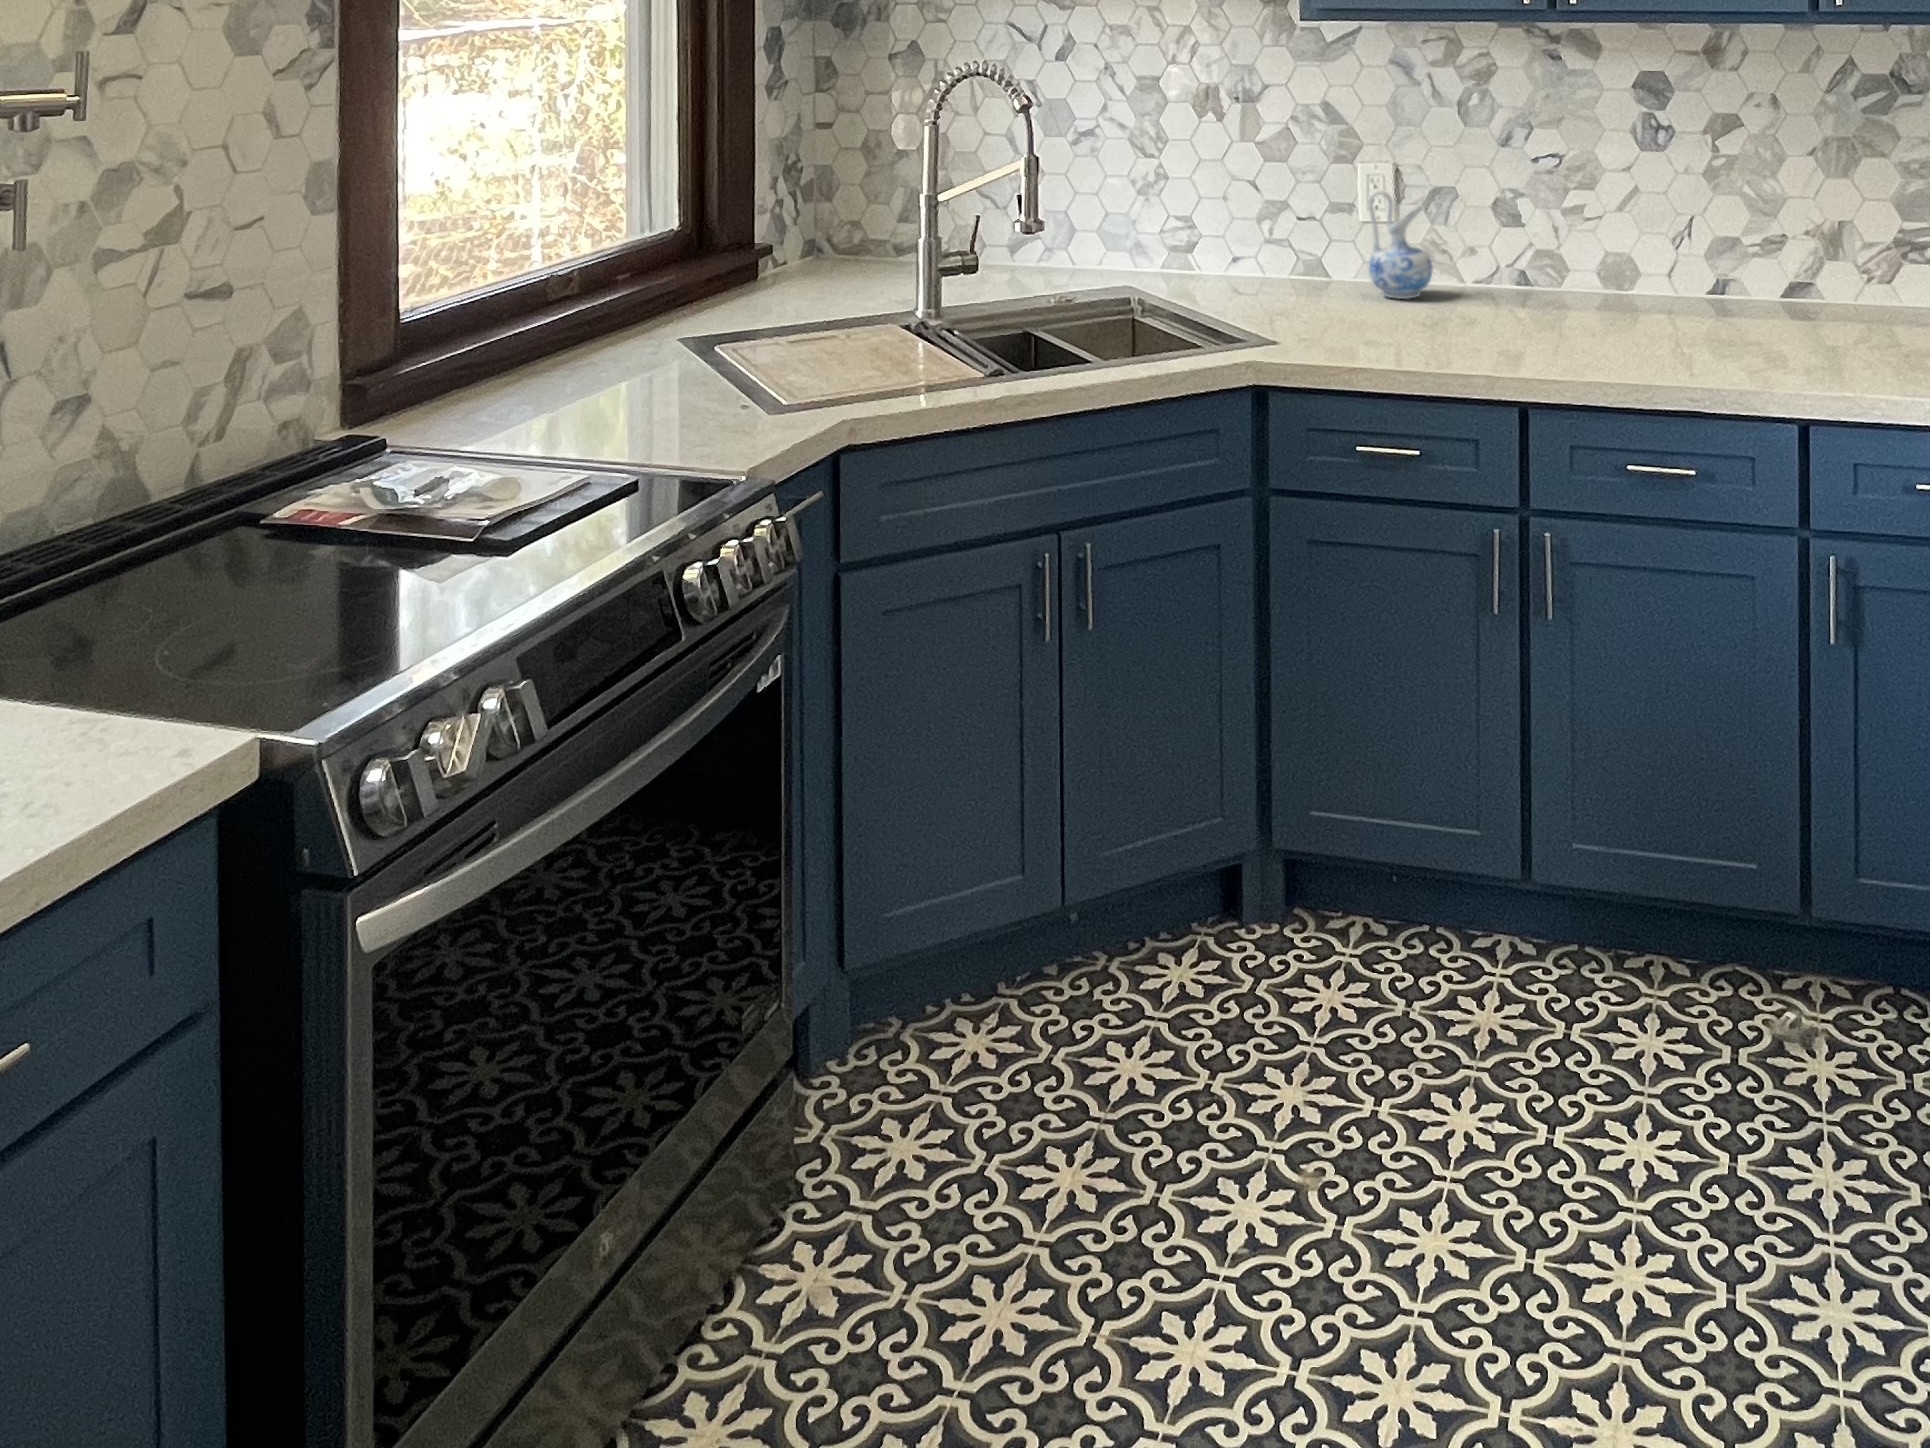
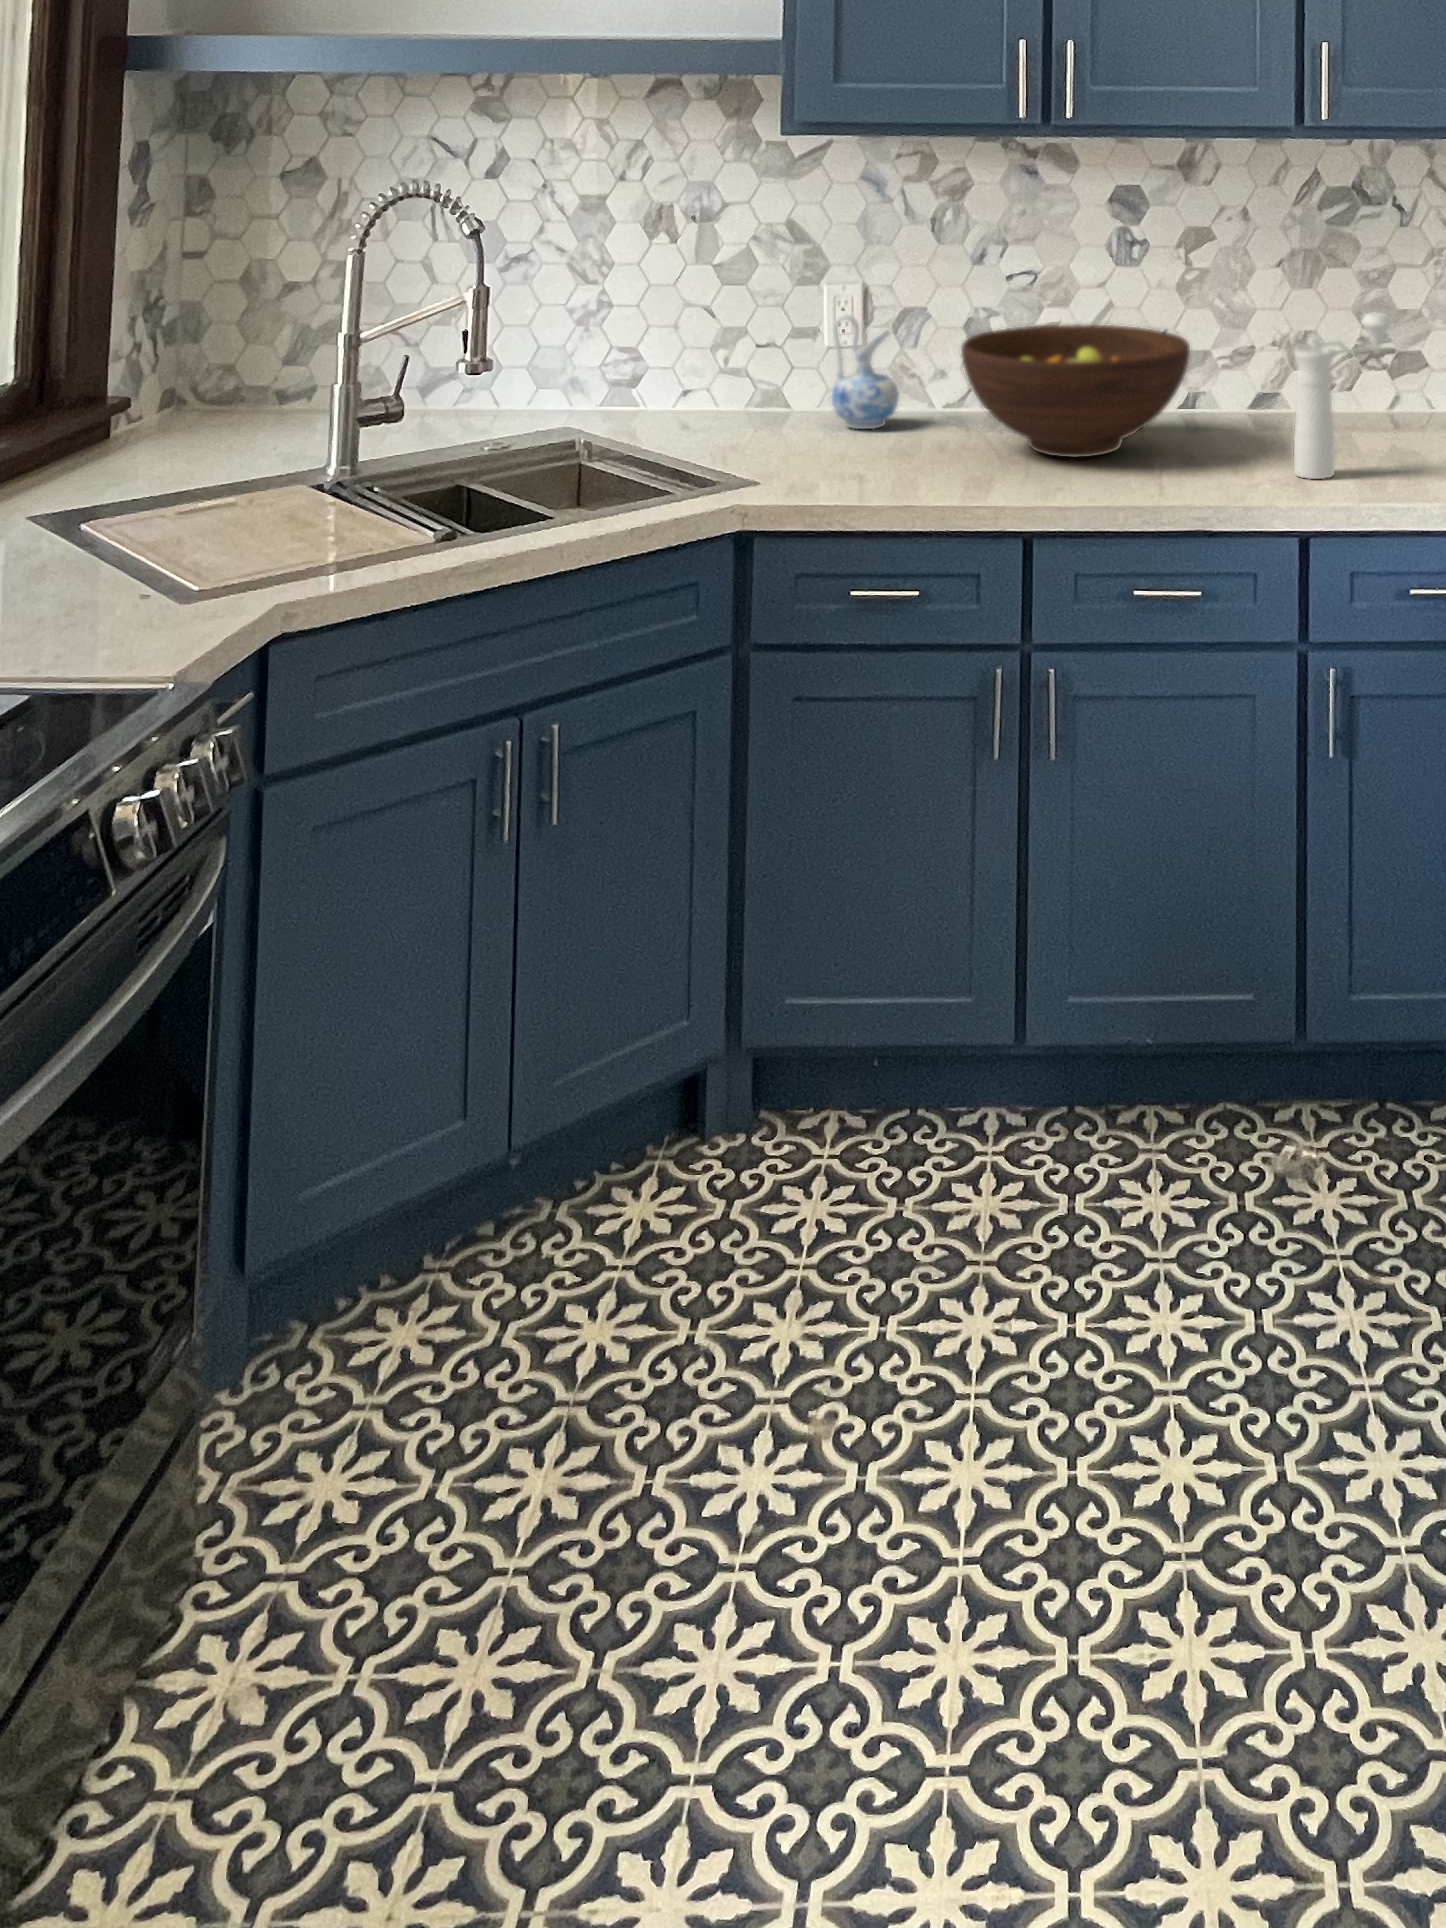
pepper mill: none [1806,202,1917,368] -> present [1294,312,1391,479]
fruit bowl: none [1479,206,1709,334] -> present [961,324,1190,457]

